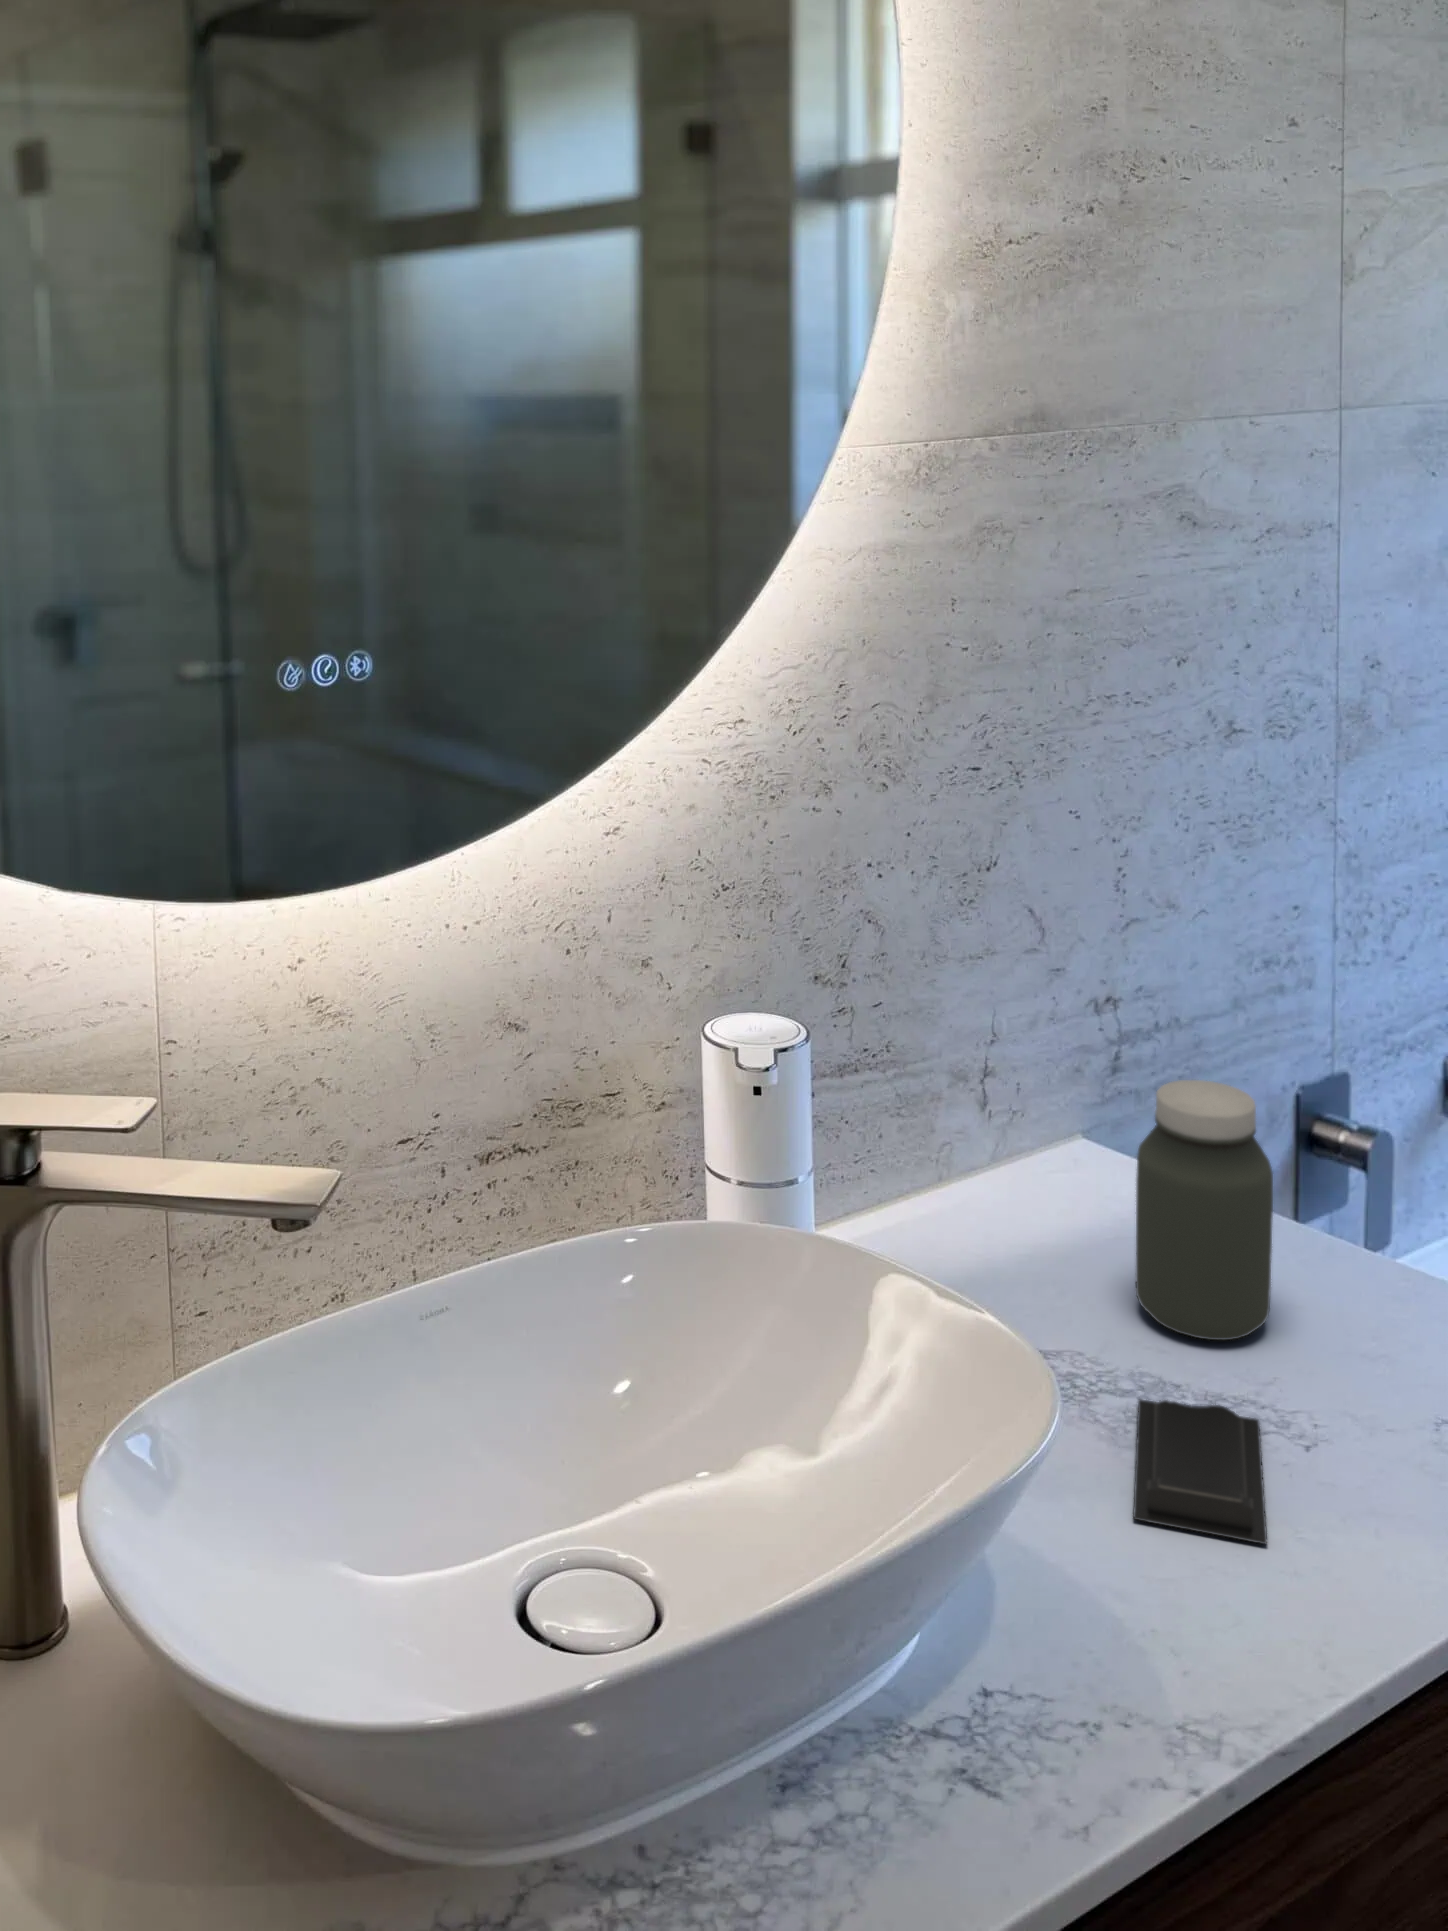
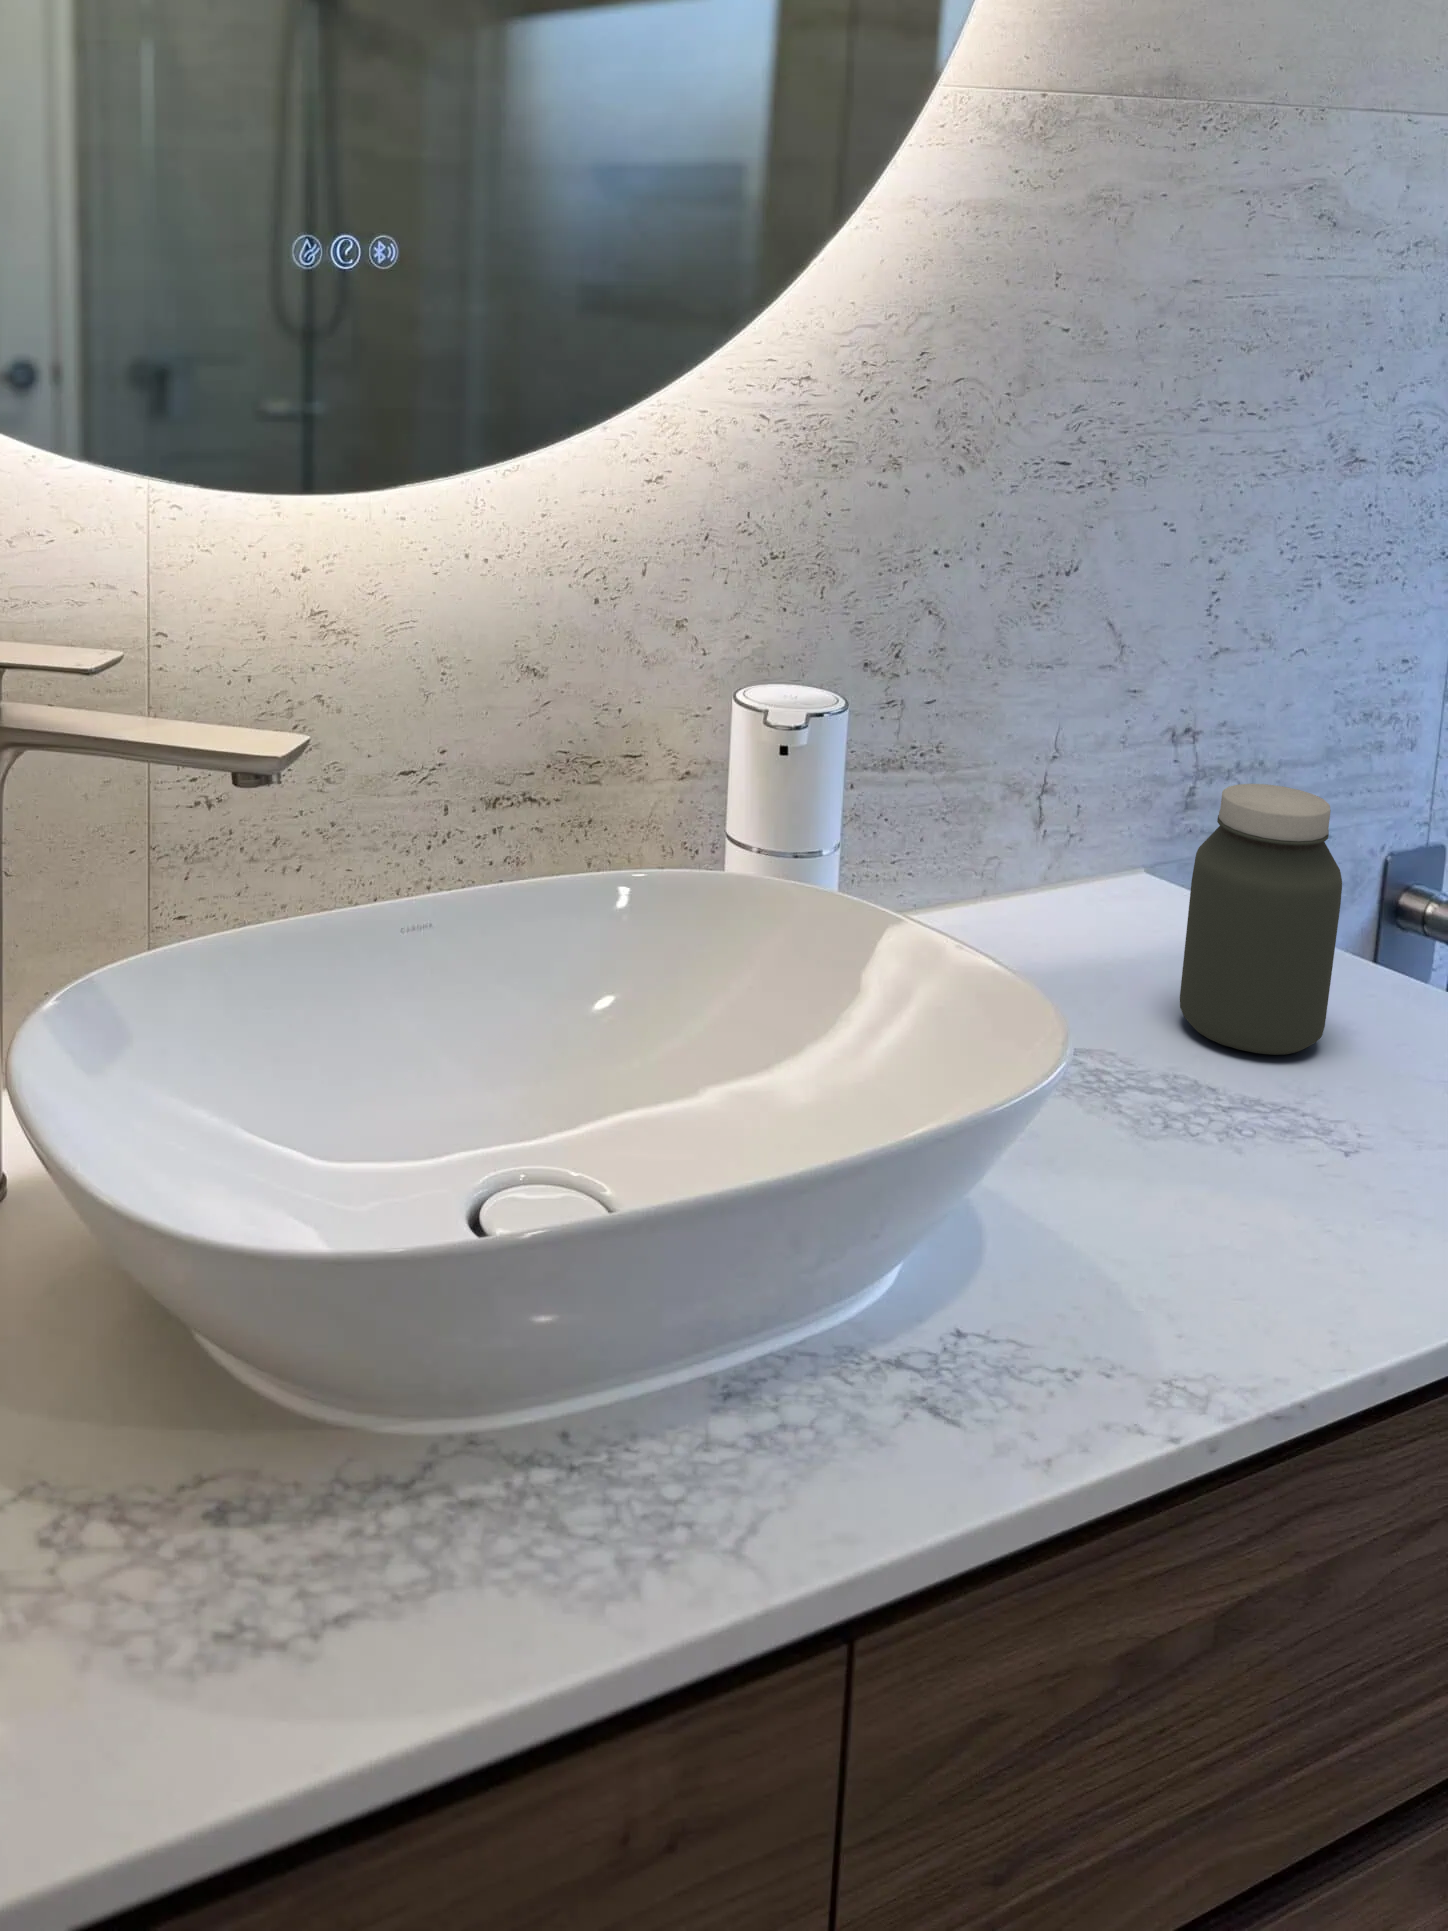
soap bar: present [1133,1399,1267,1544] -> none [1146,1095,1299,1234]

